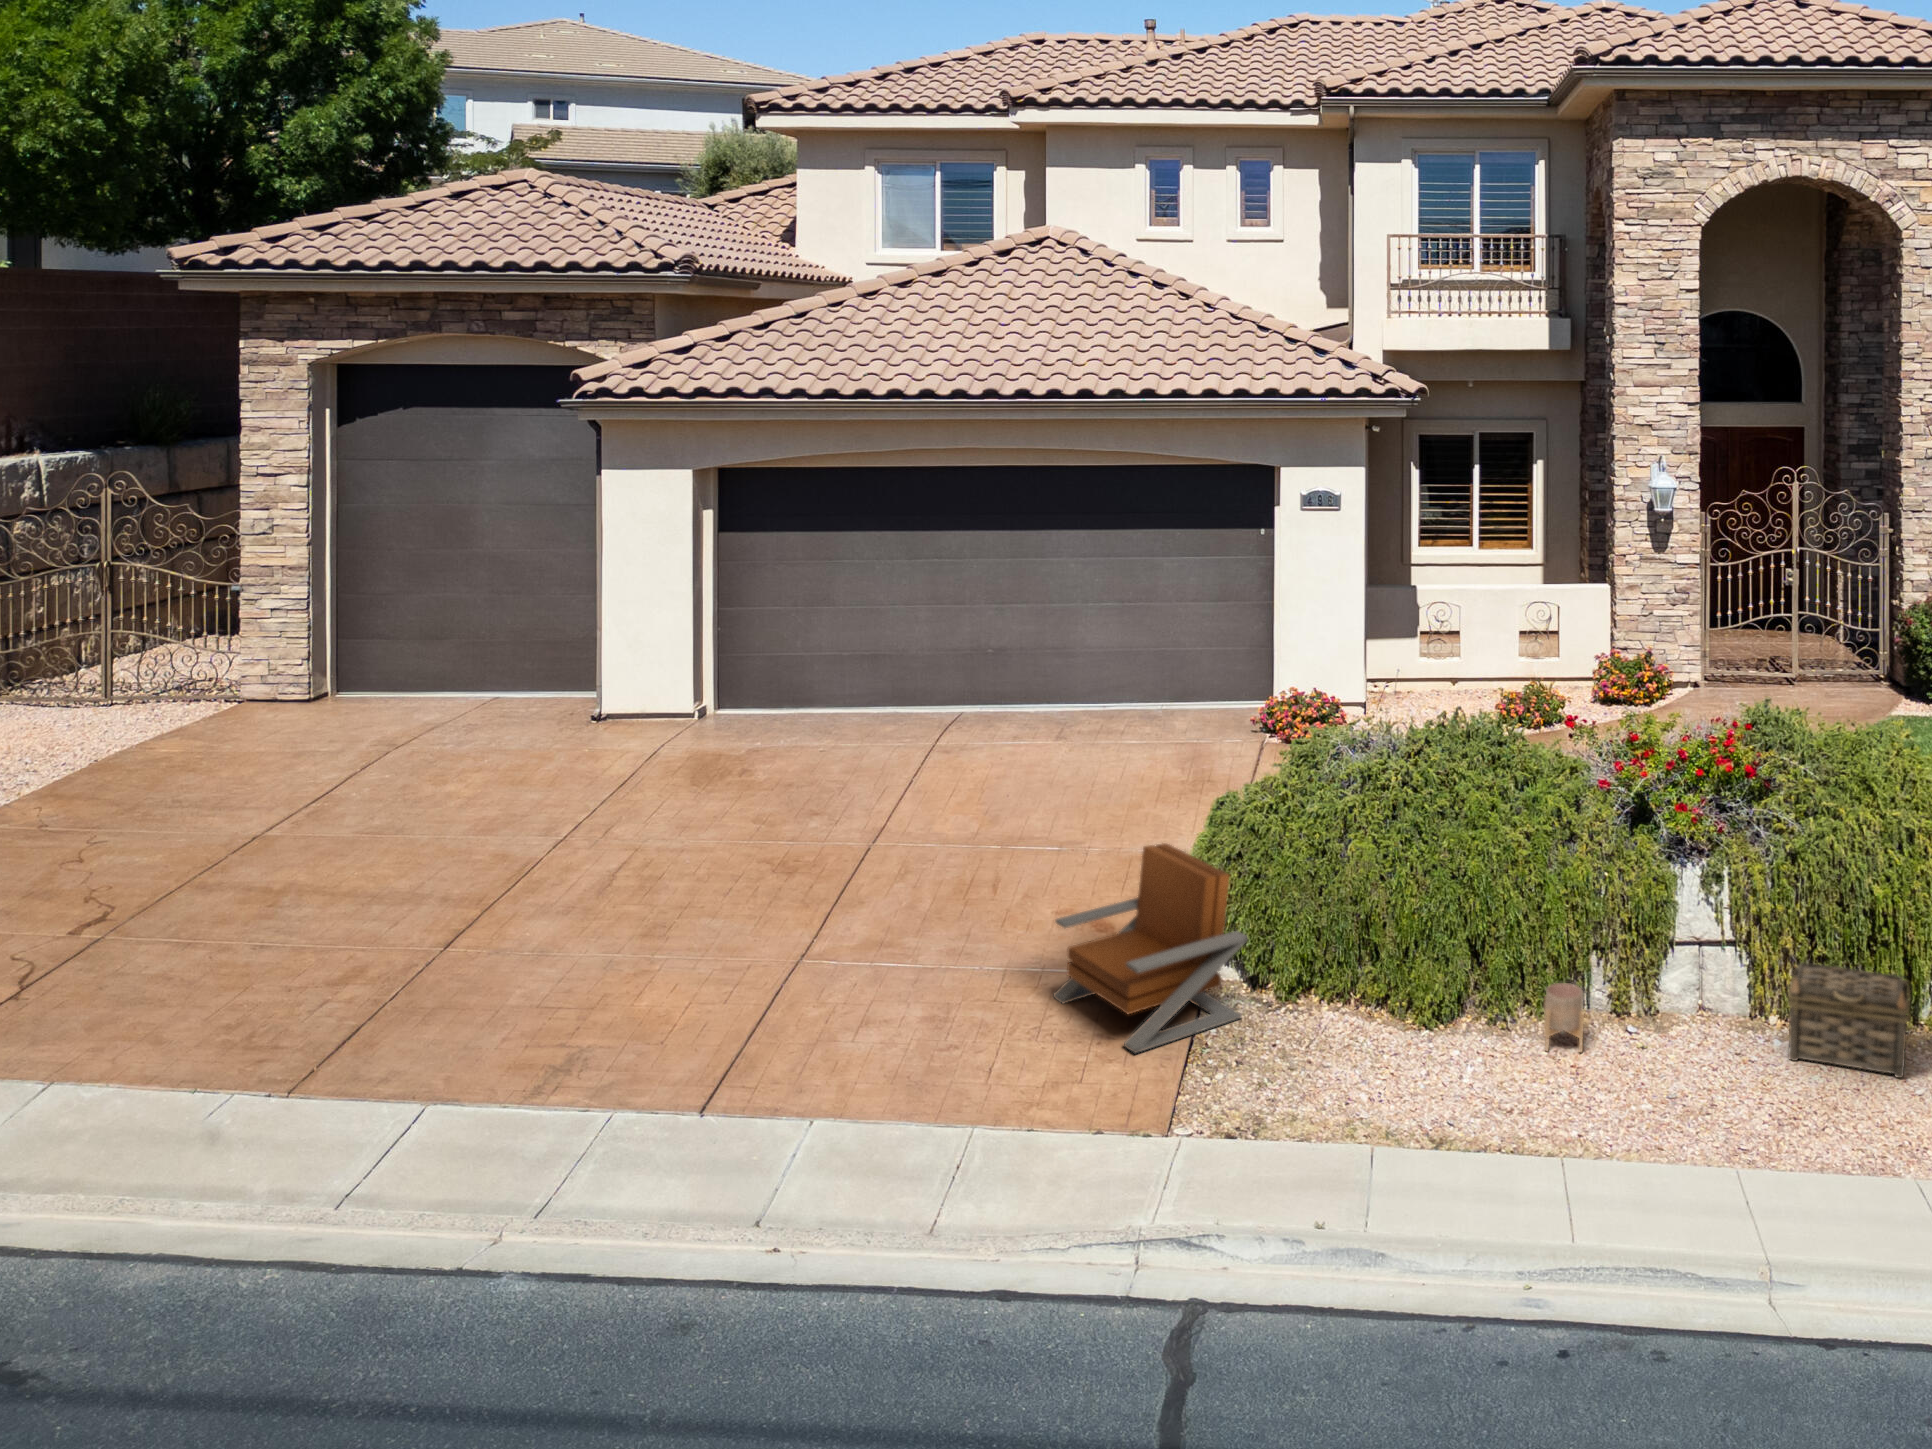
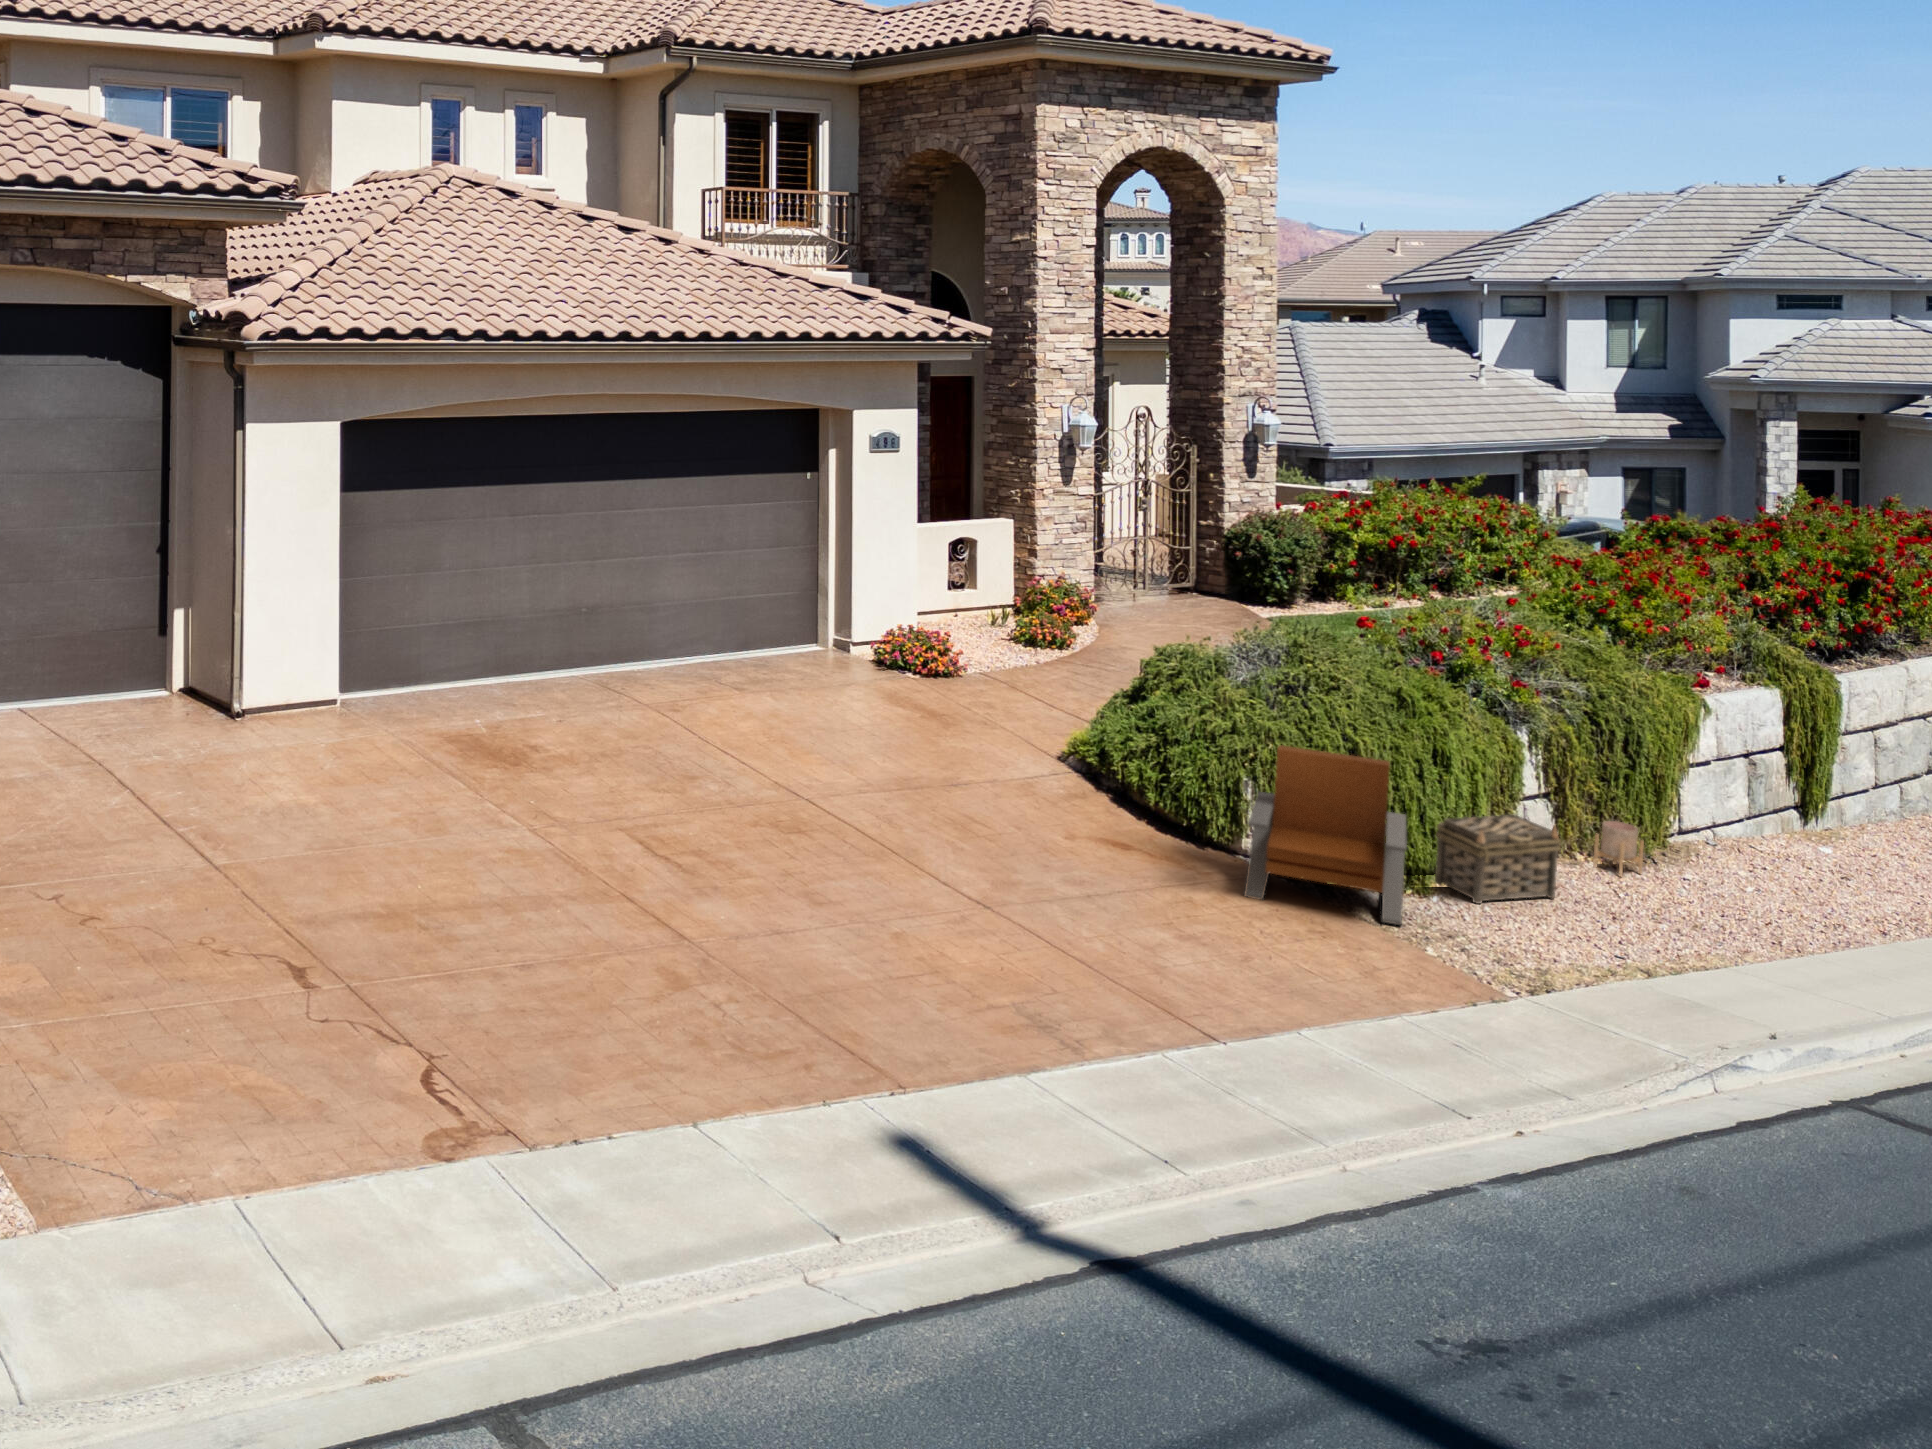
basket: present [1788,962,1911,1078] -> present [1435,815,1560,904]

